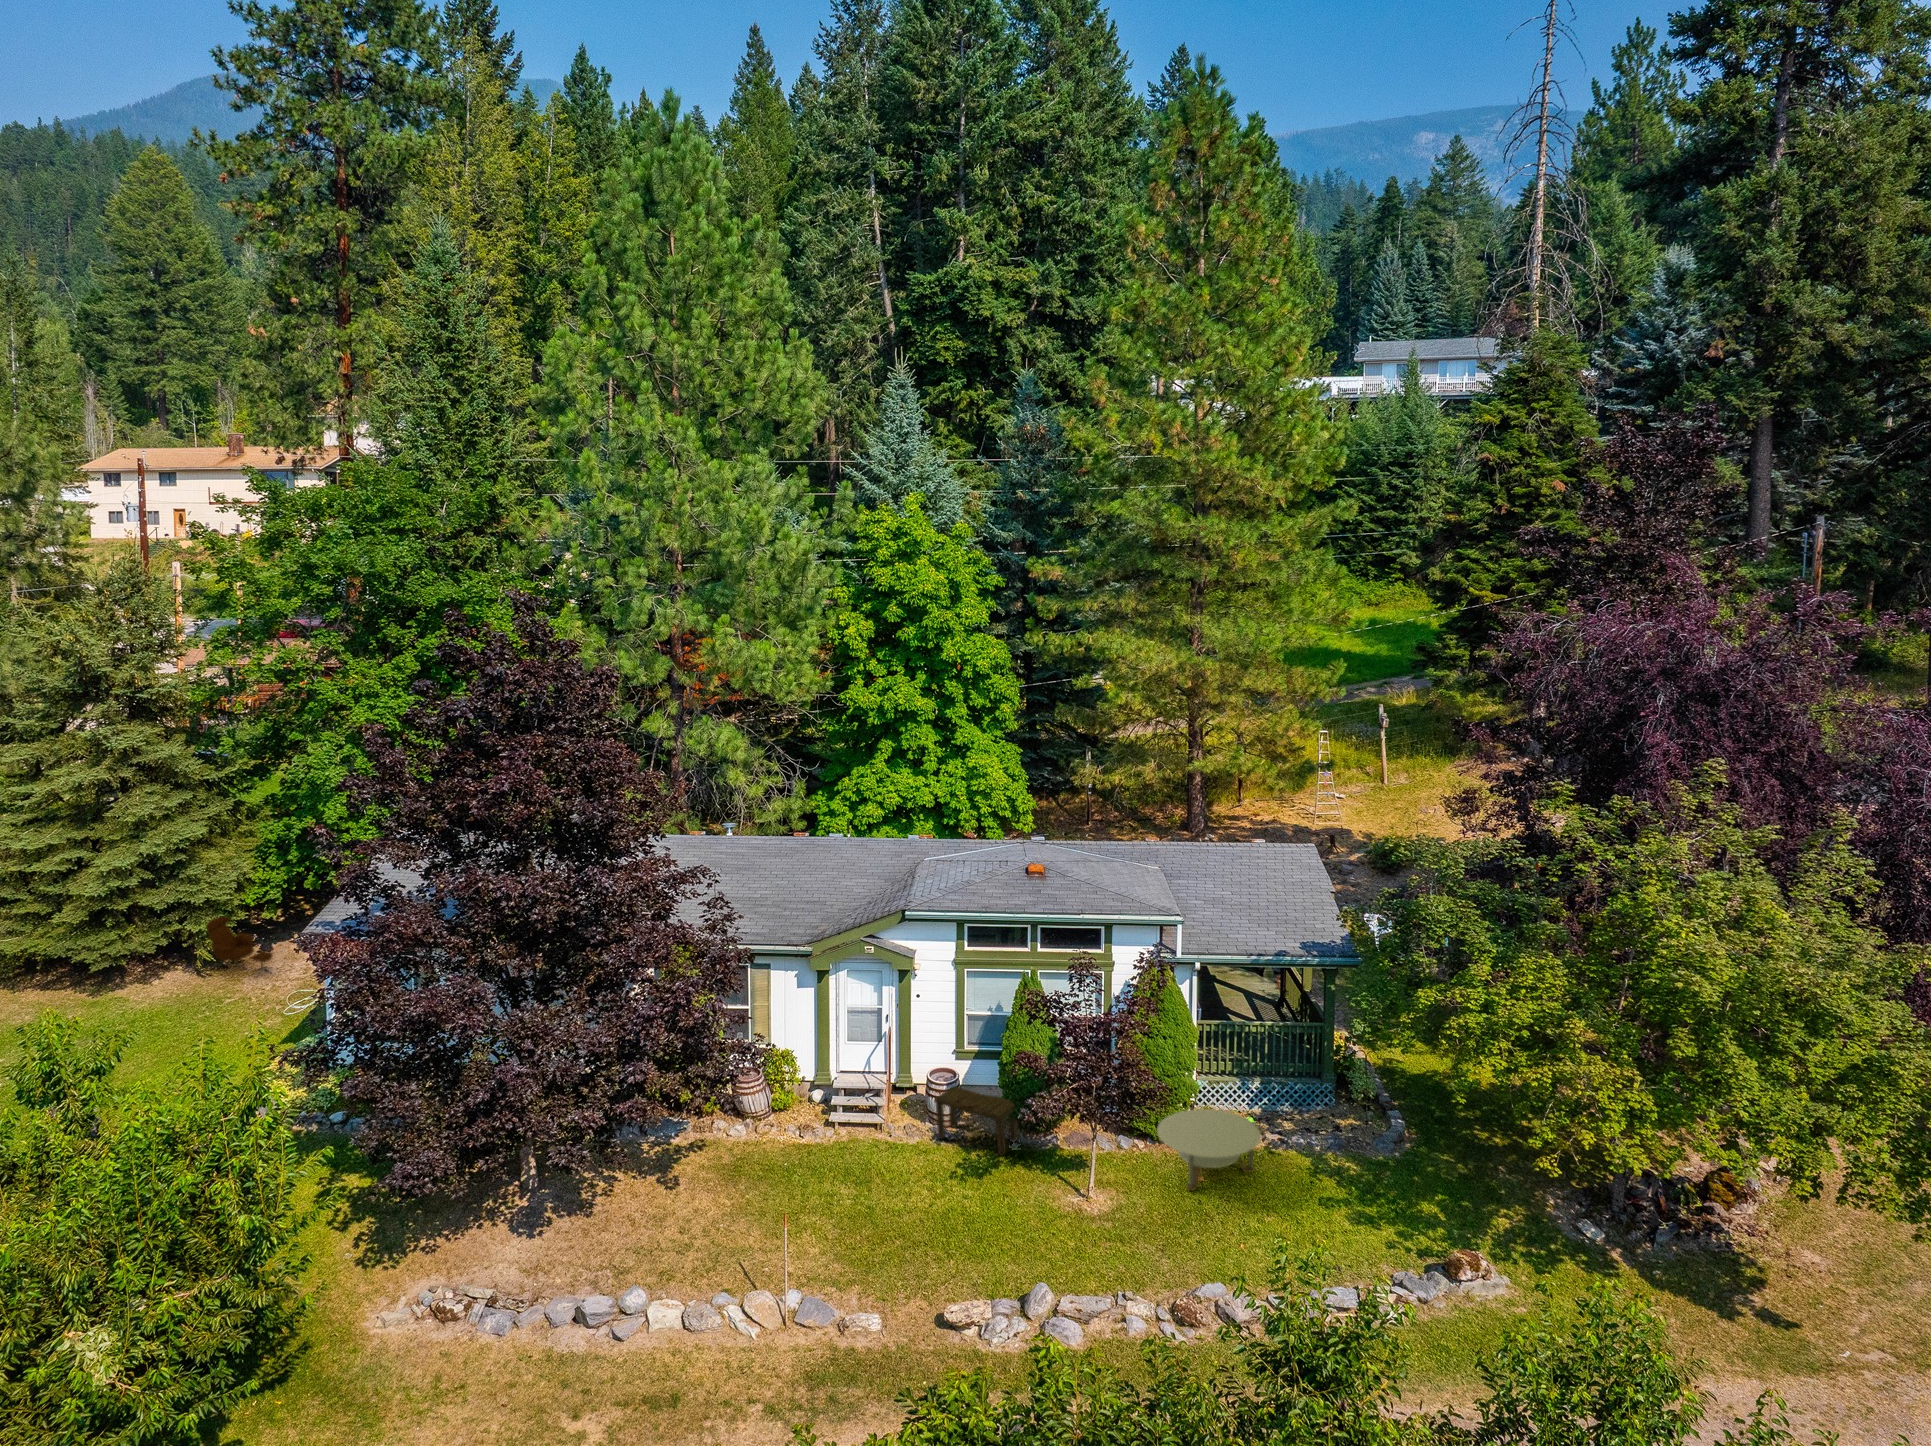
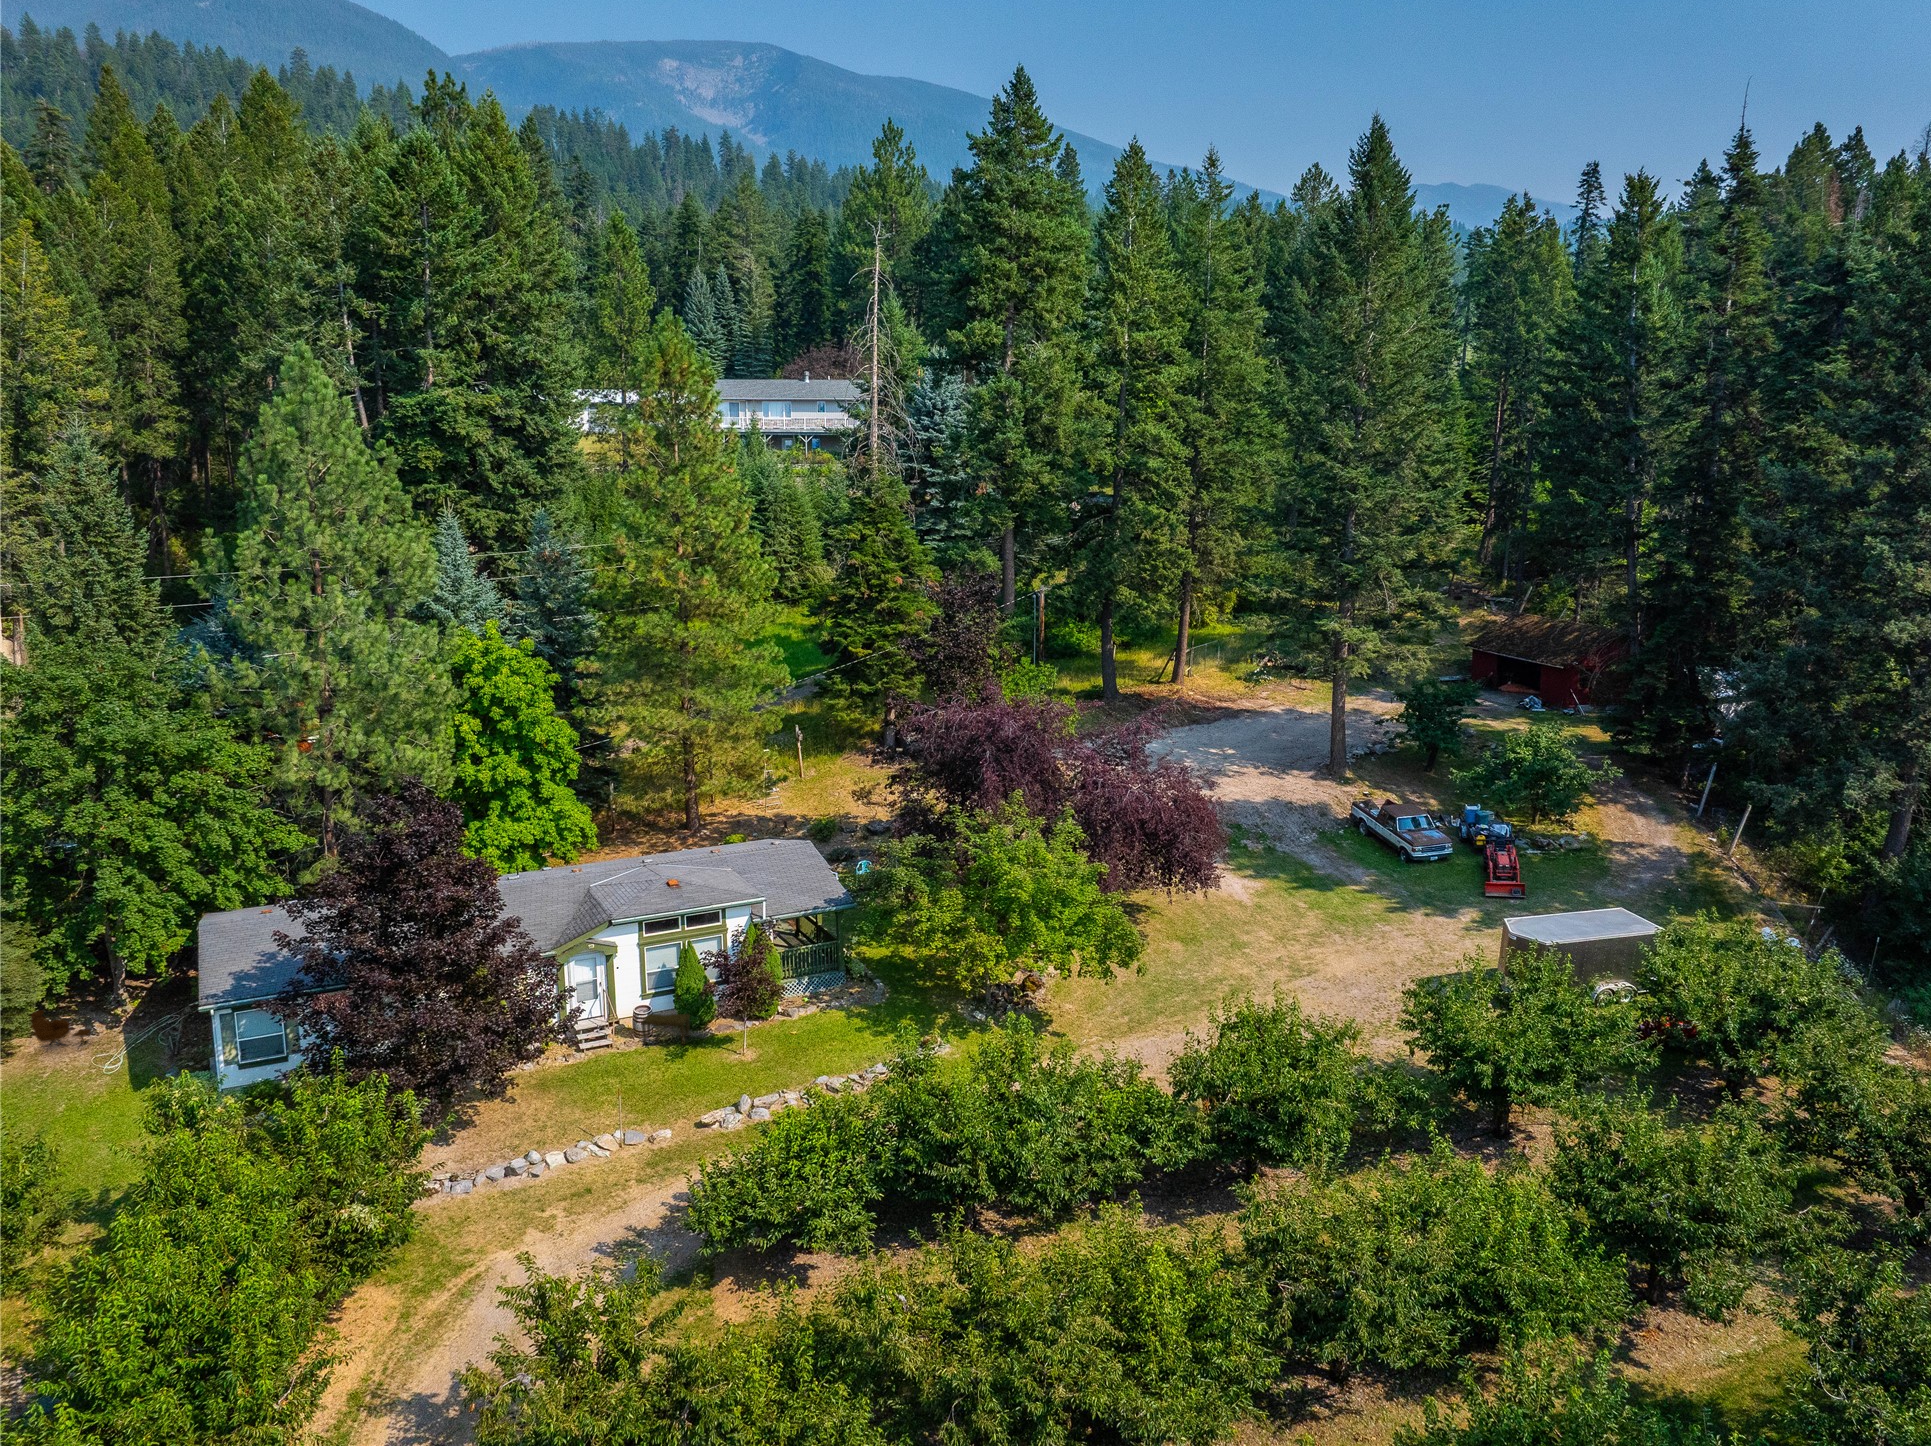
round table: present [1157,1109,1261,1191] -> none [769,996,823,1040]

